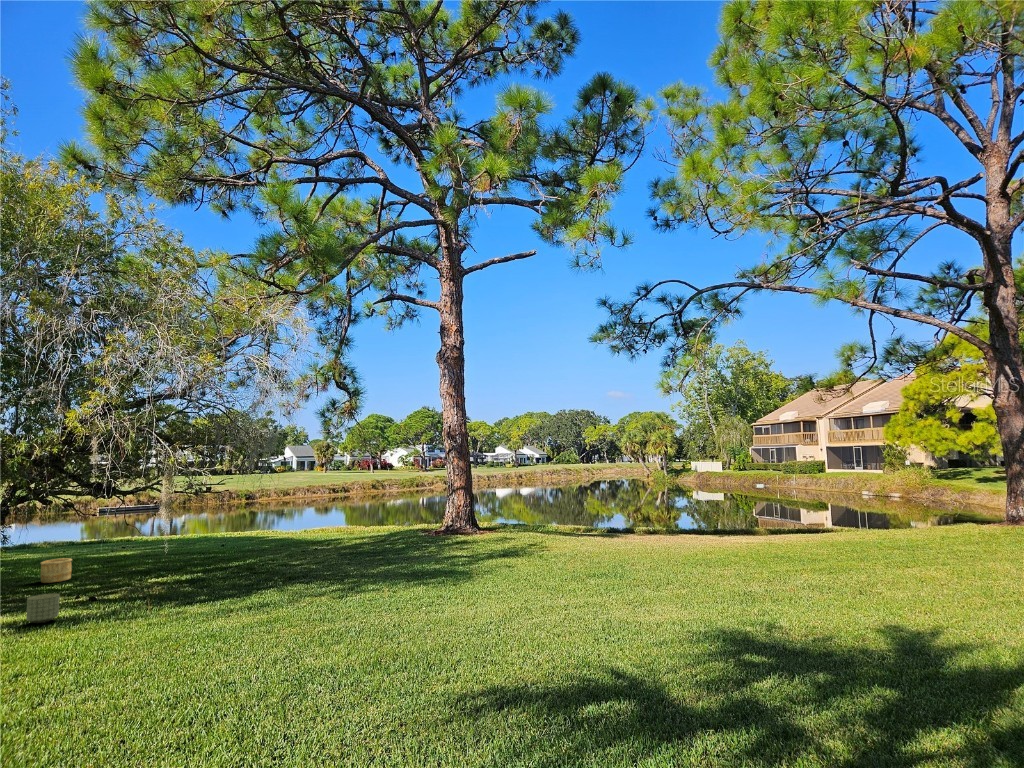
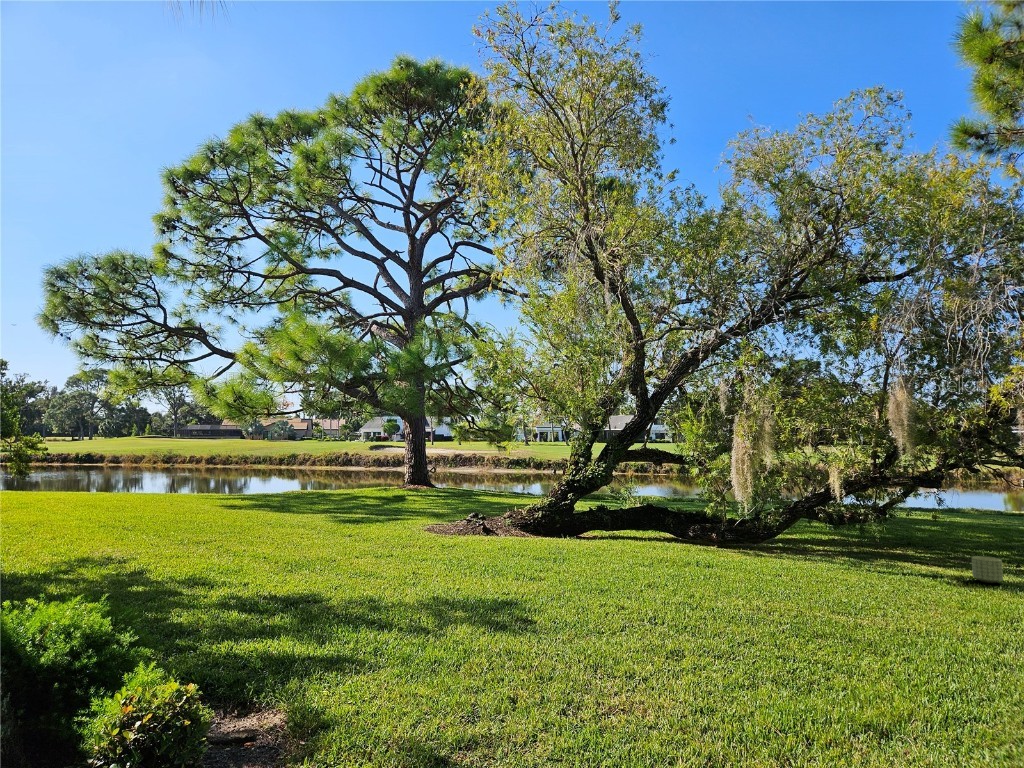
wooden bucket: present [40,558,72,583] -> none [974,526,1007,548]

